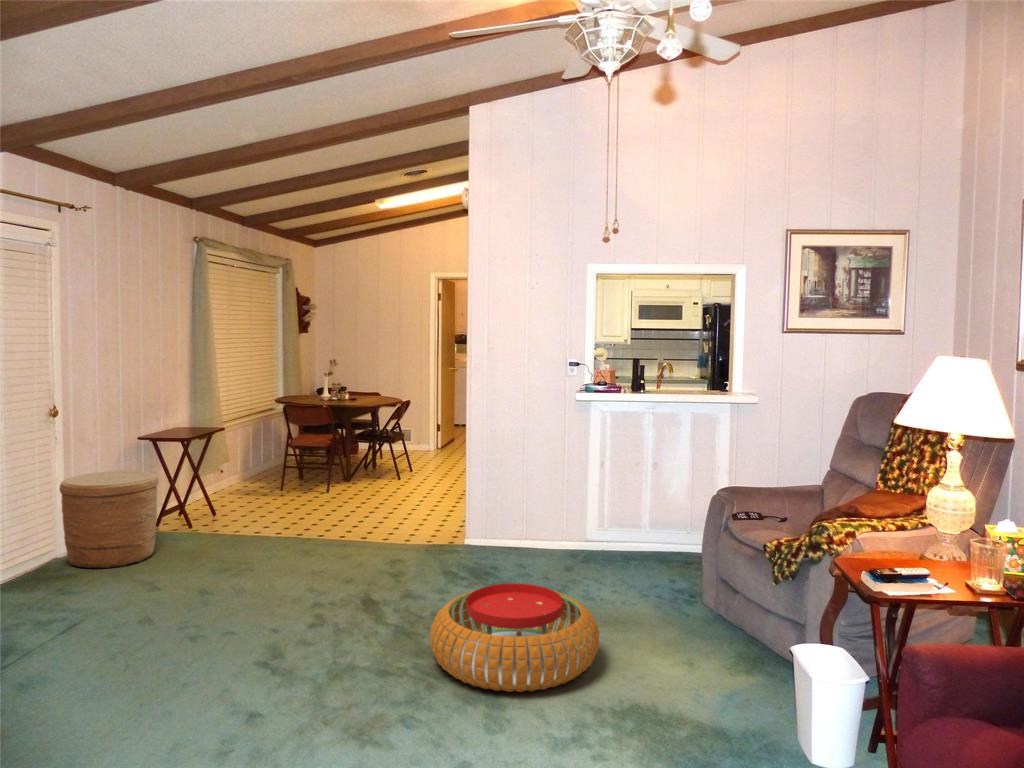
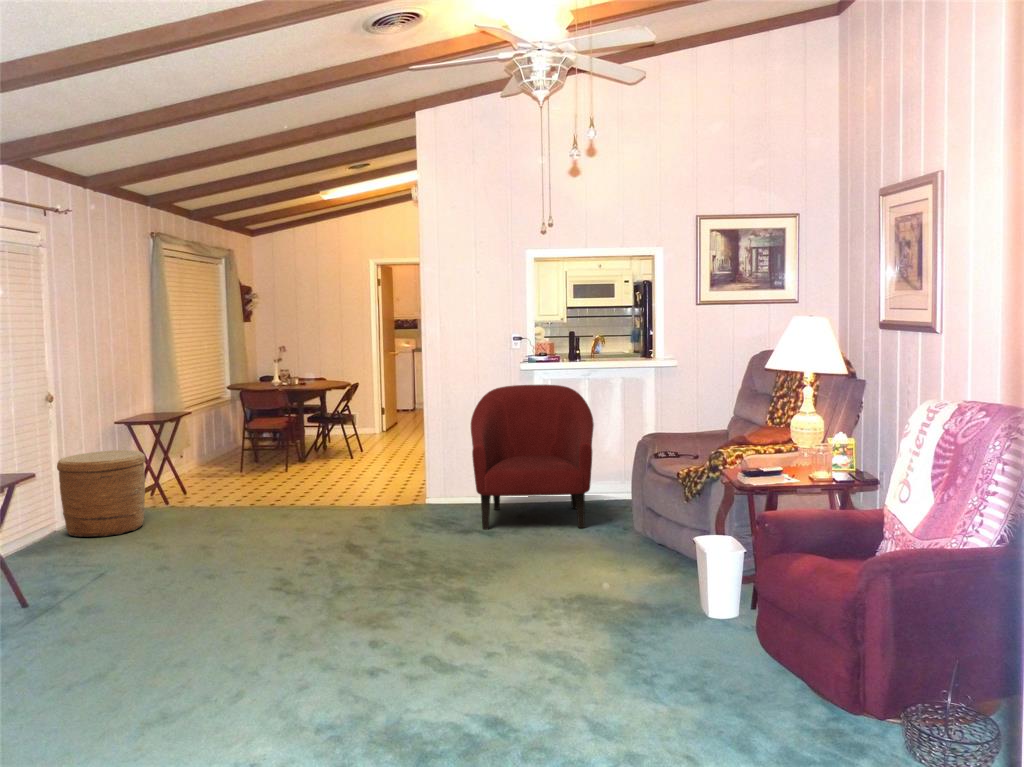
armchair: none [514,417,657,591] -> present [471,385,594,530]
pouf: present [430,583,599,692] -> none [414,516,550,592]

